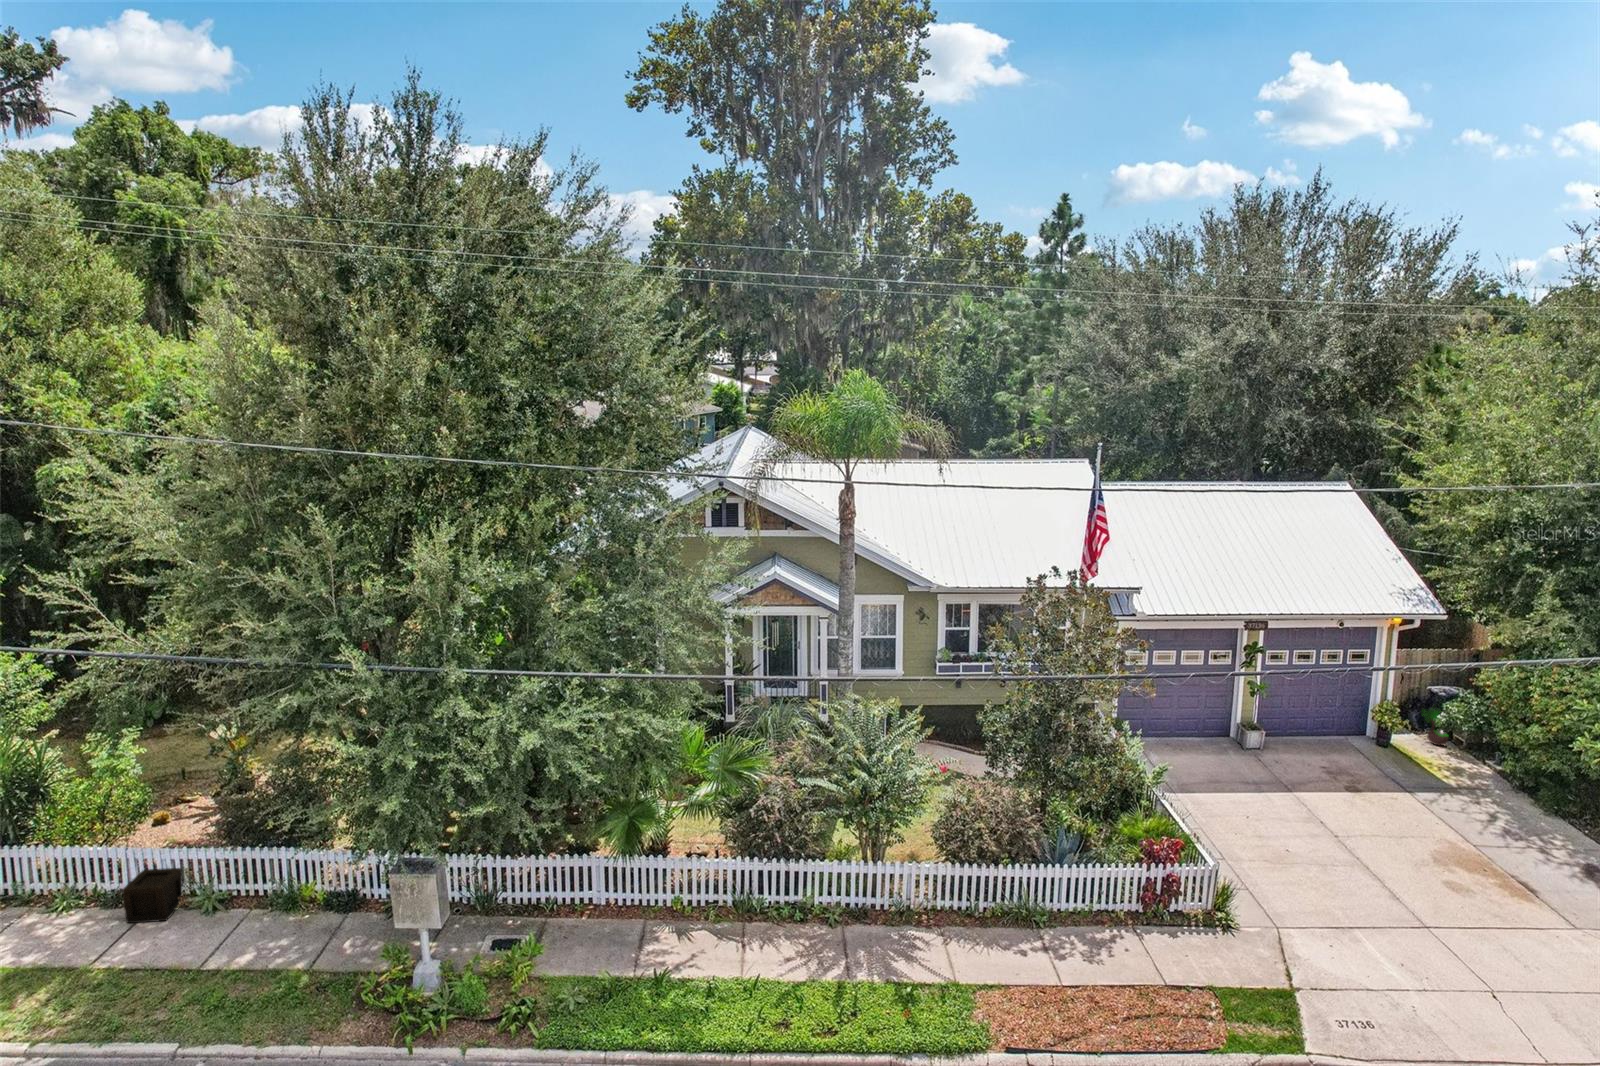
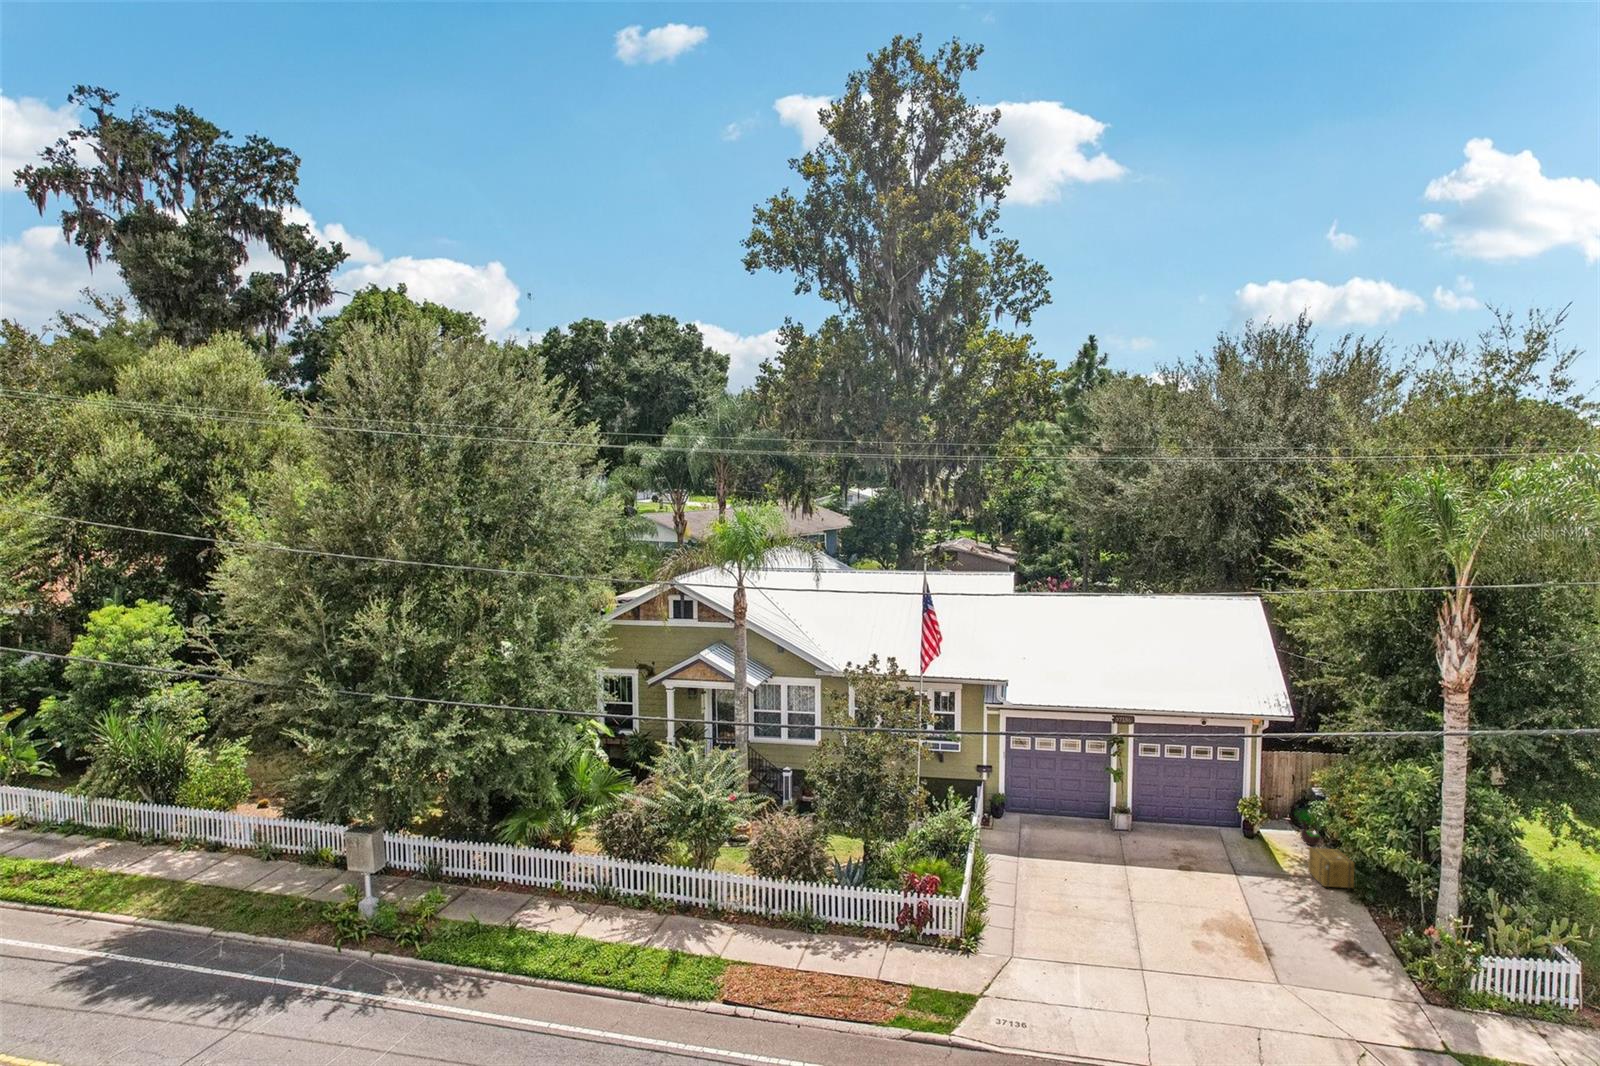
cardboard box: none [1466,752,1528,796] -> present [1308,848,1354,889]
wooden crate: present [122,868,182,923] -> none [216,828,256,863]

